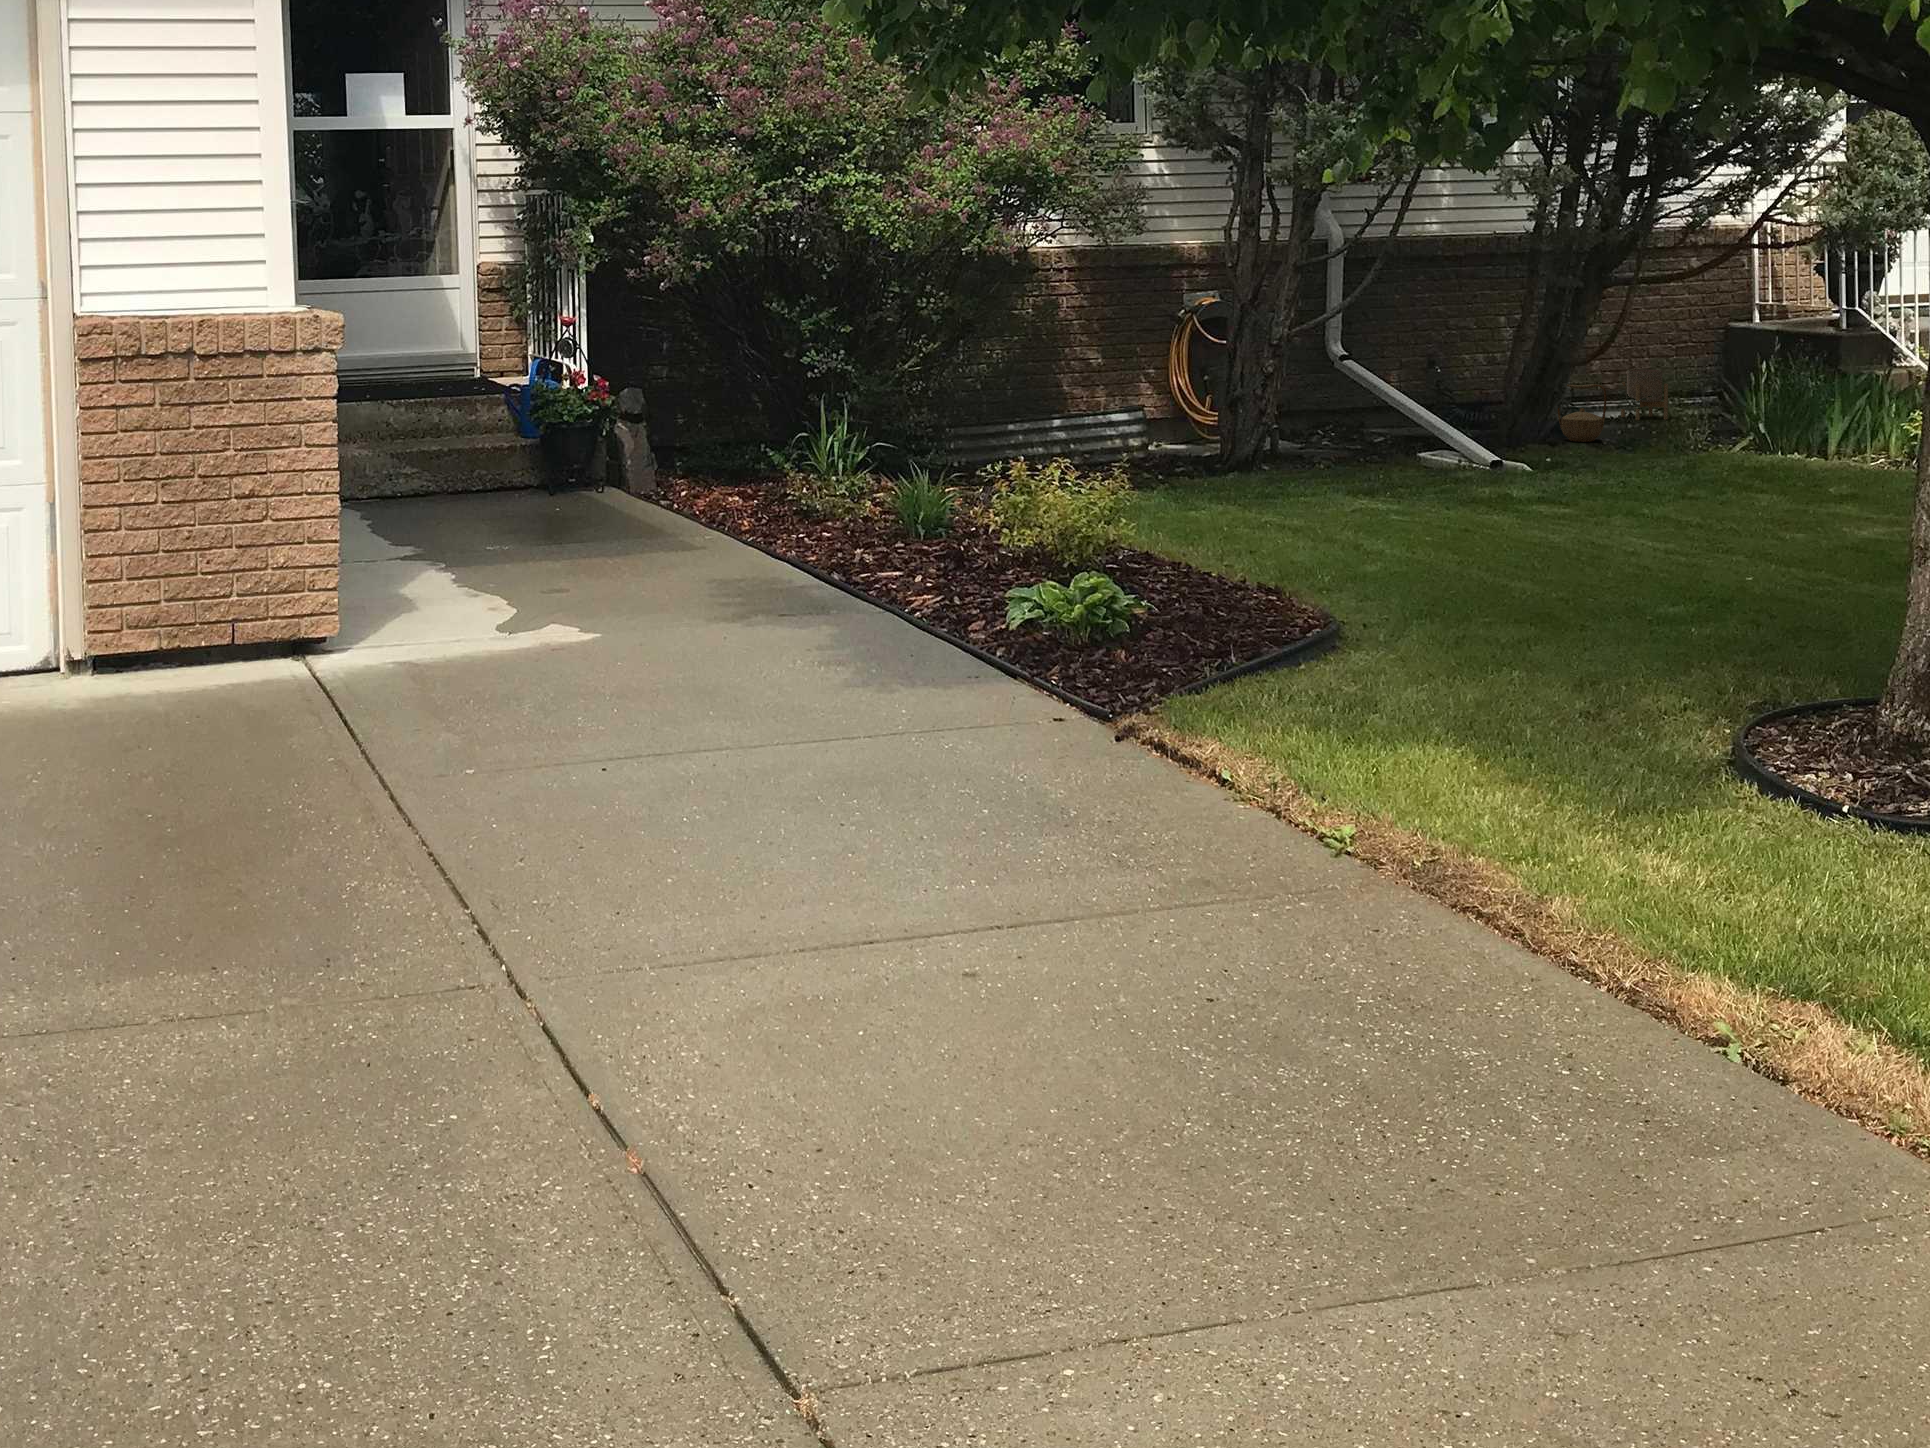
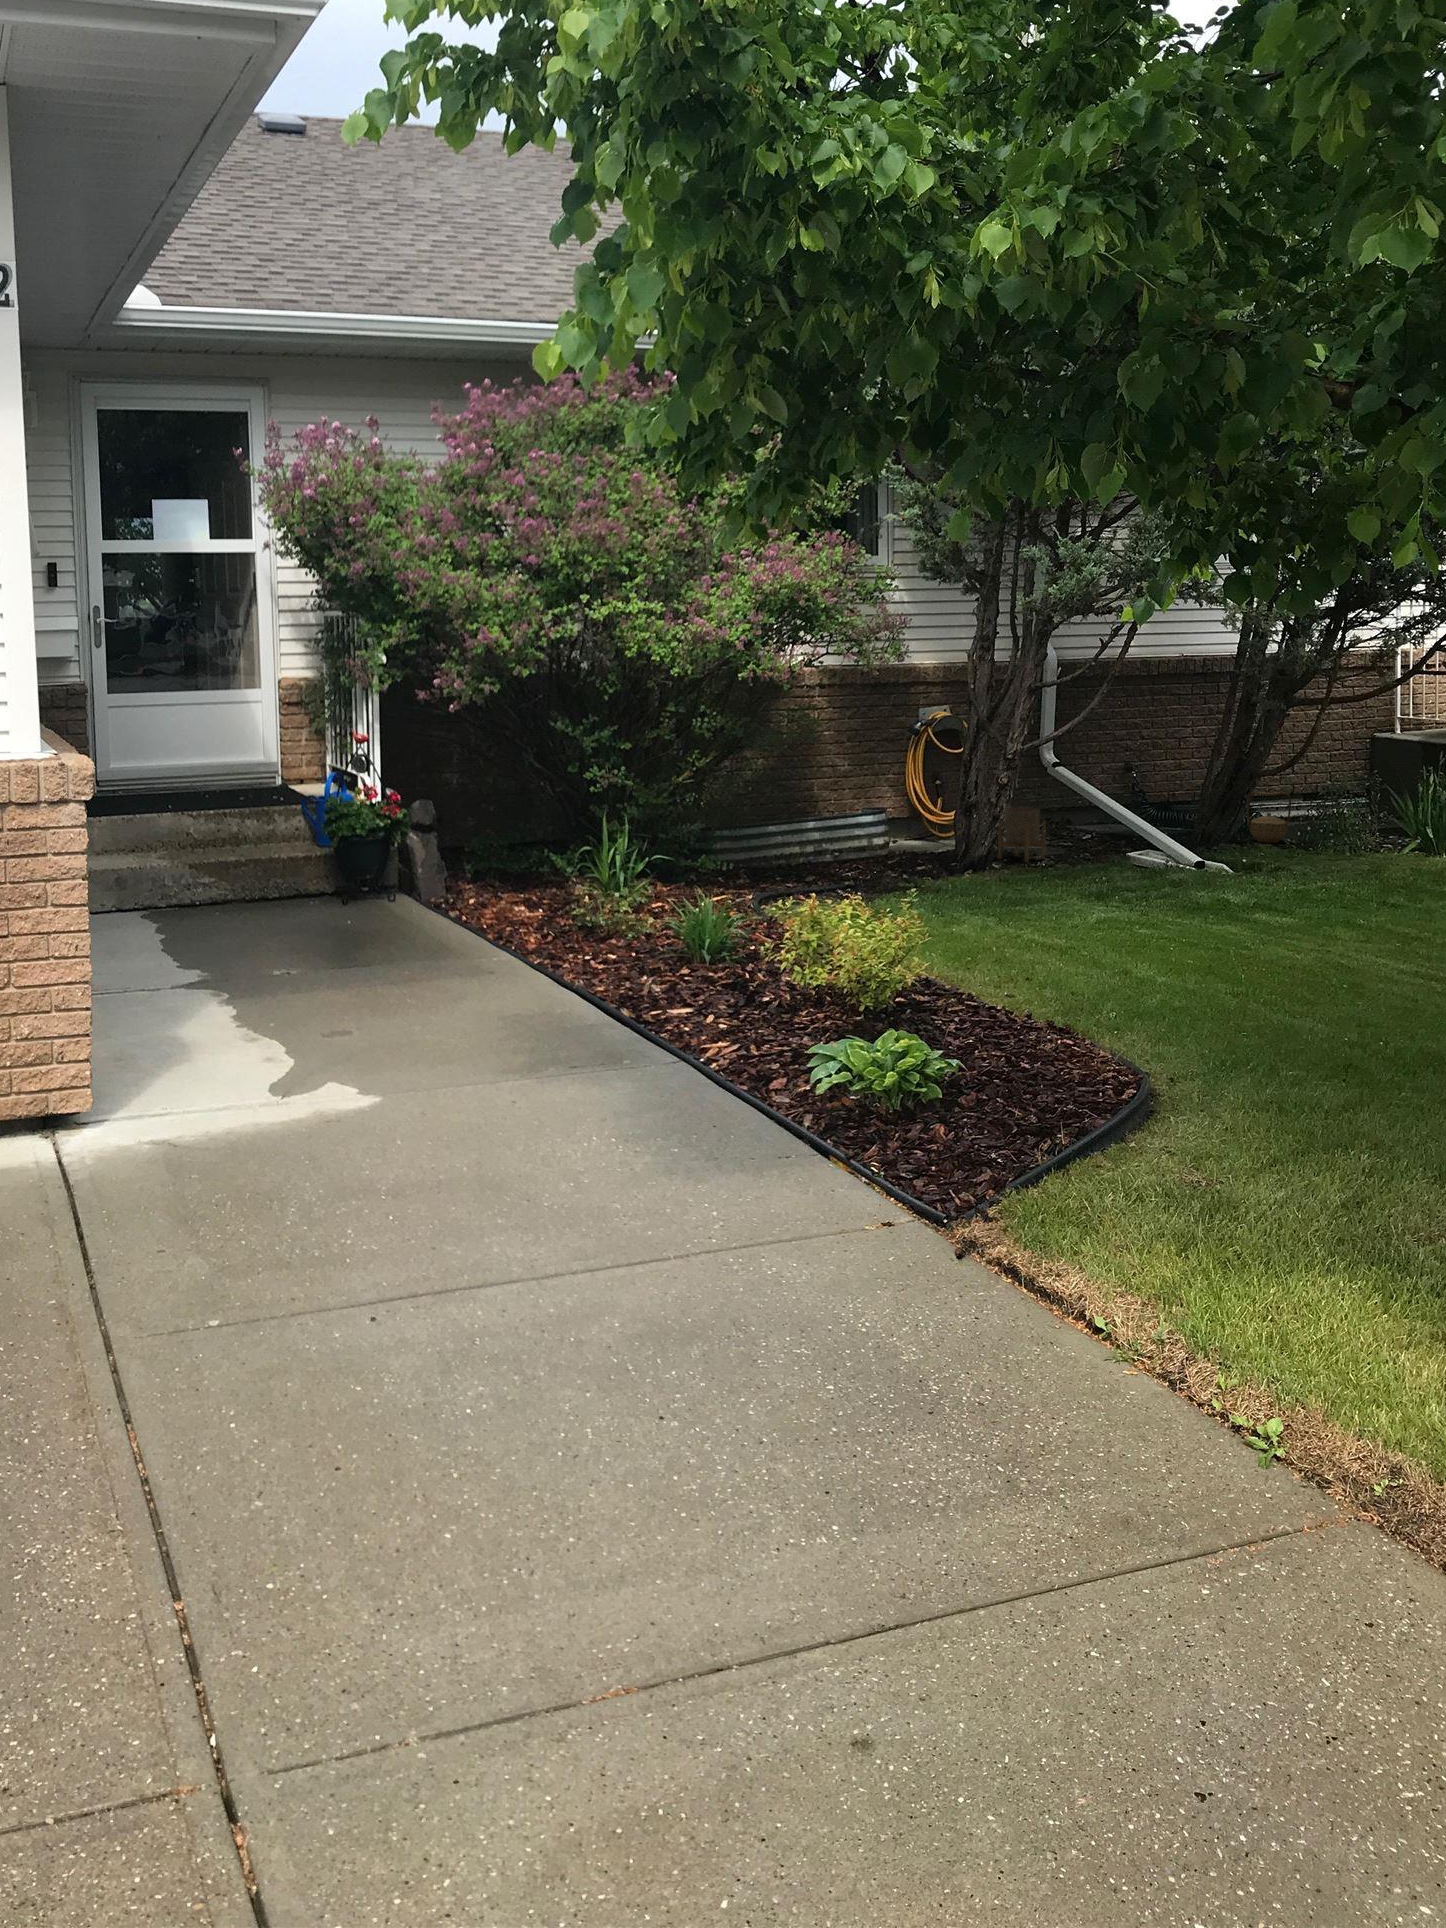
planter: present [1621,369,1668,420] -> present [998,807,1046,862]

